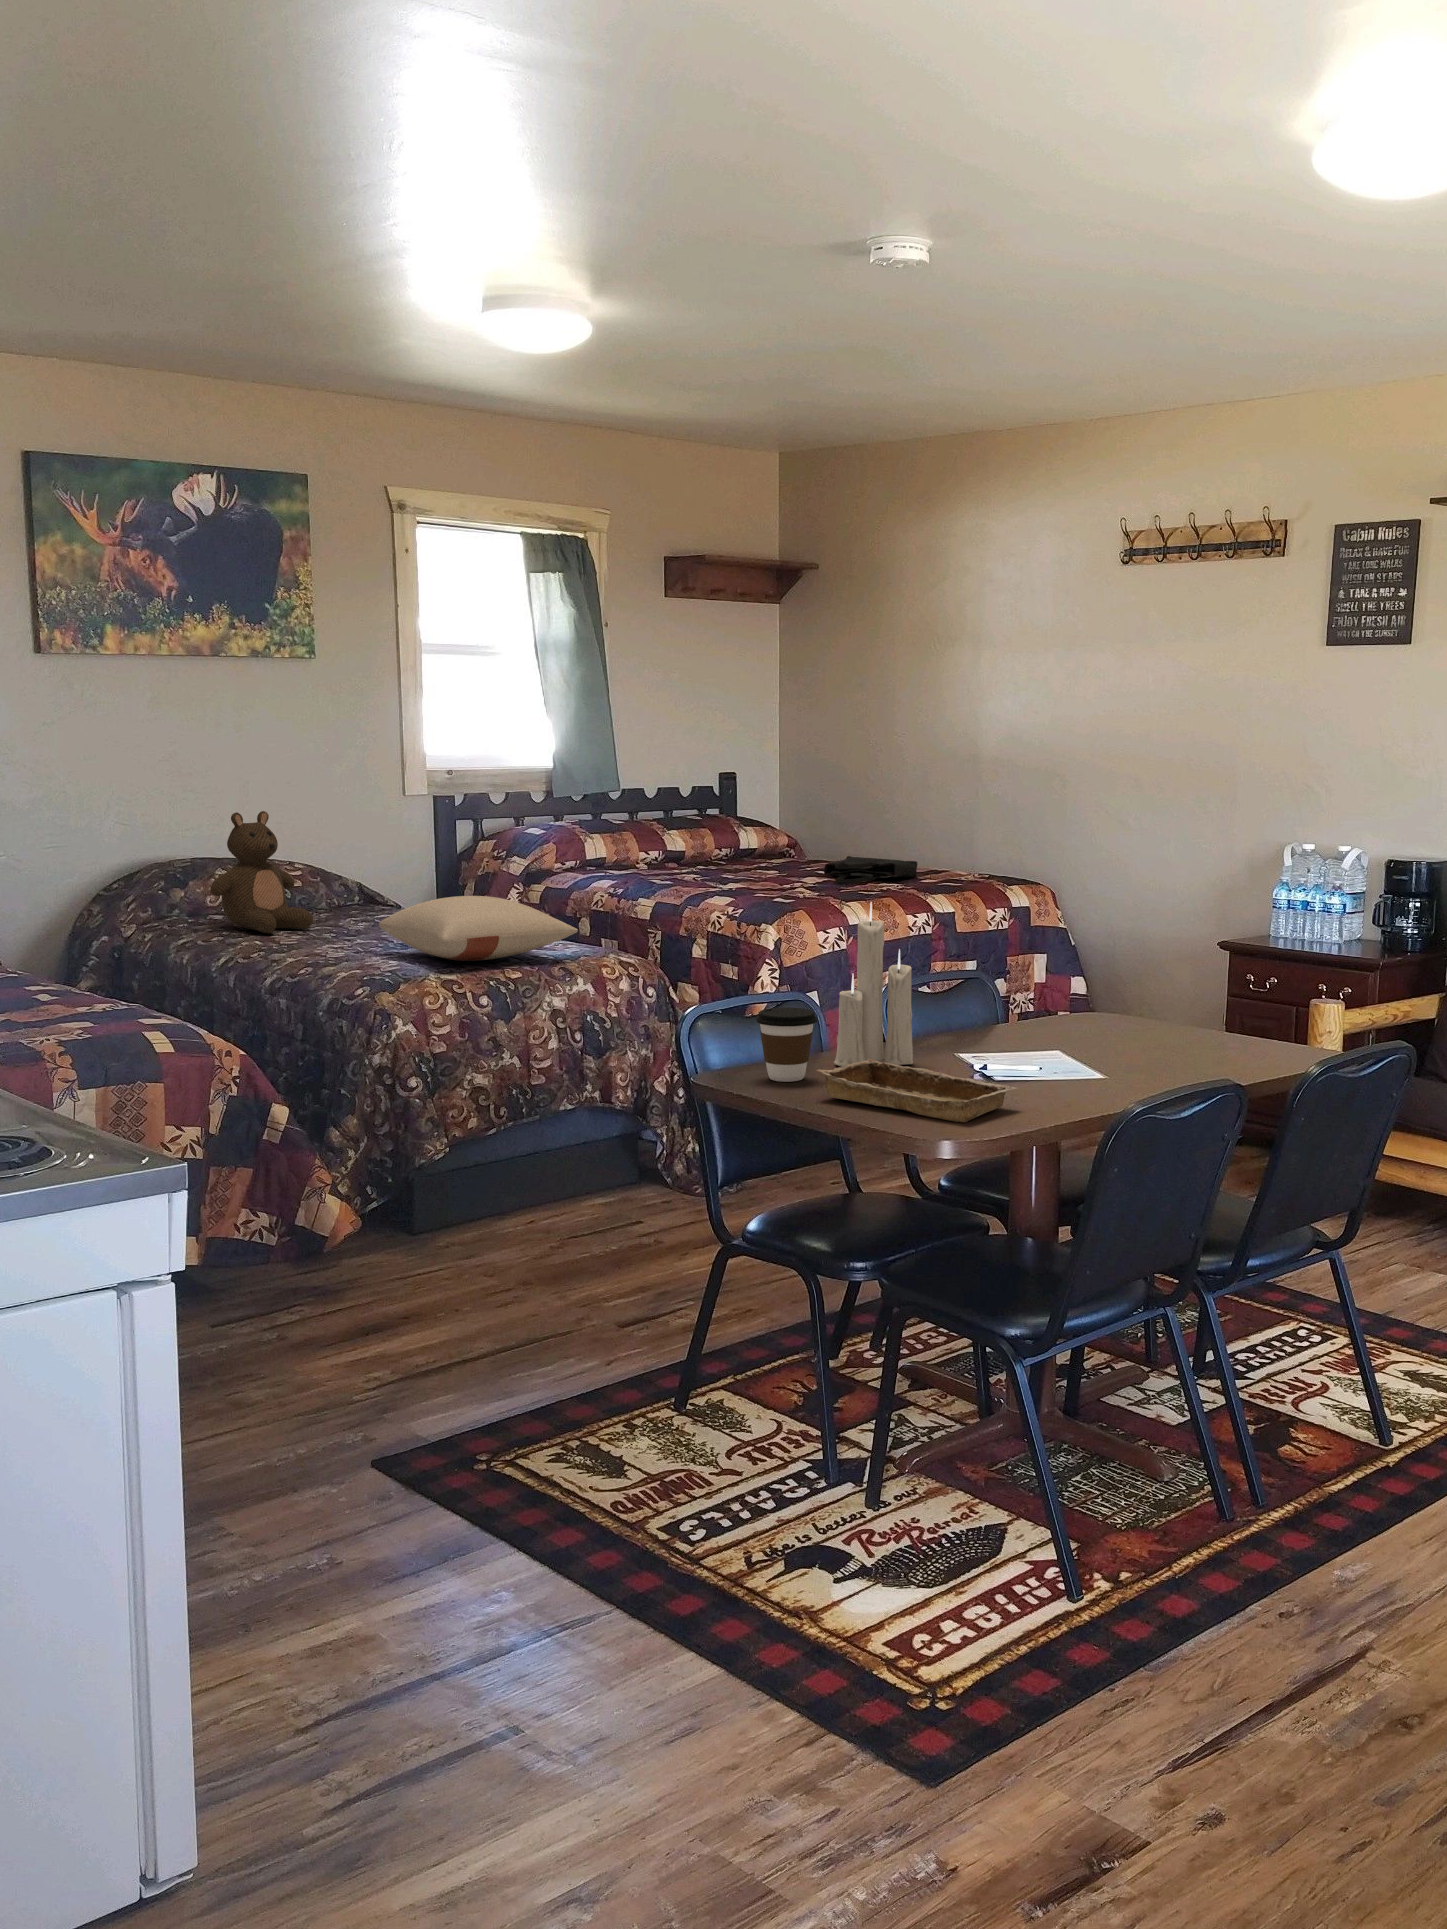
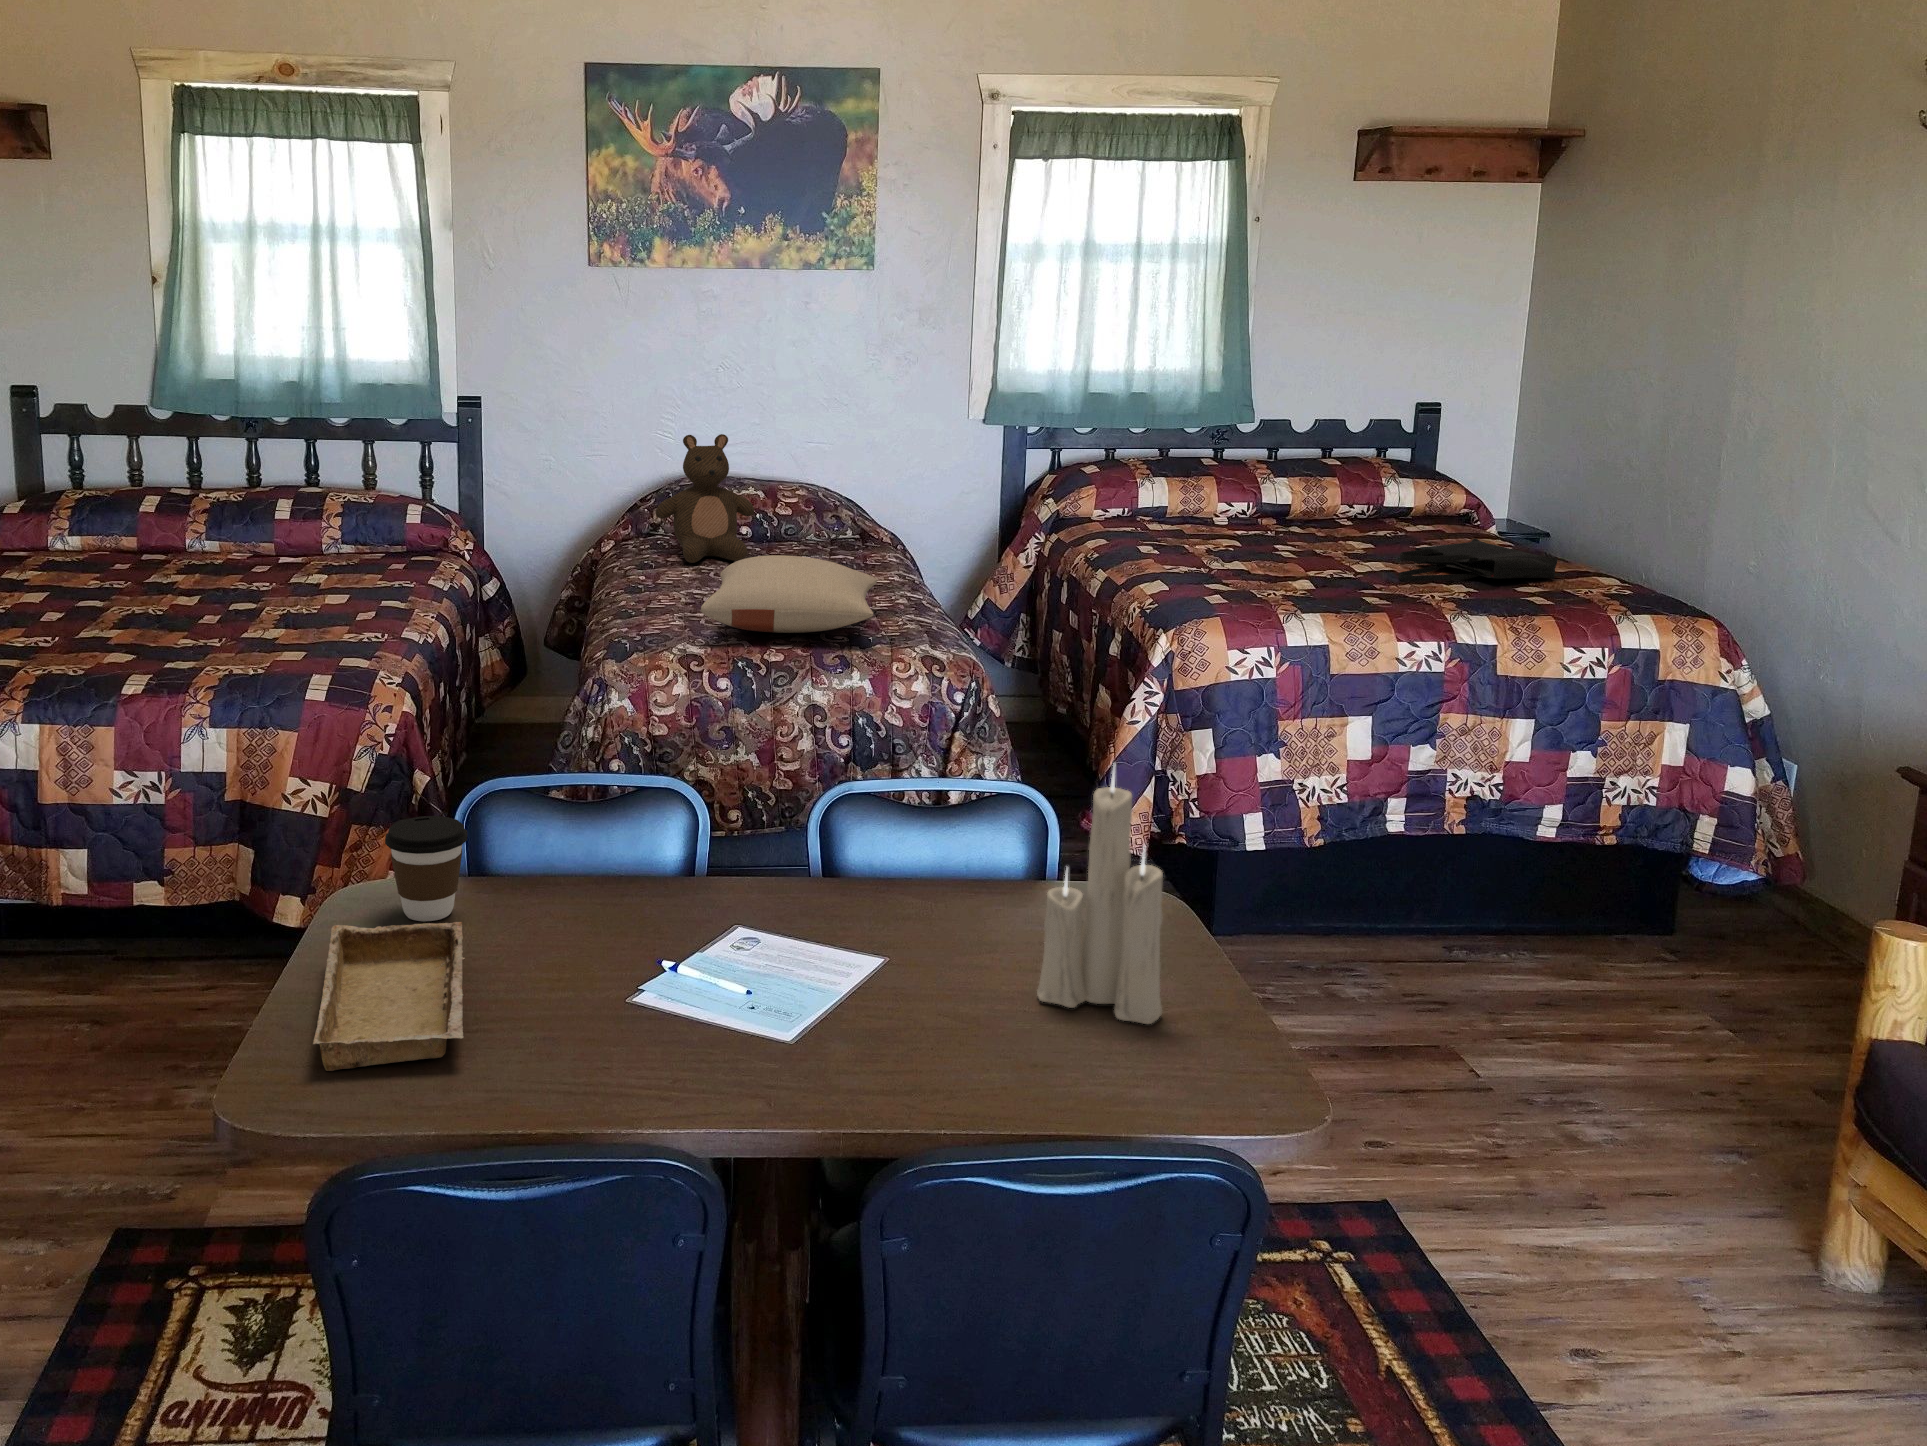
candle: present [834,902,913,1066] -> present [1037,765,1163,1024]

